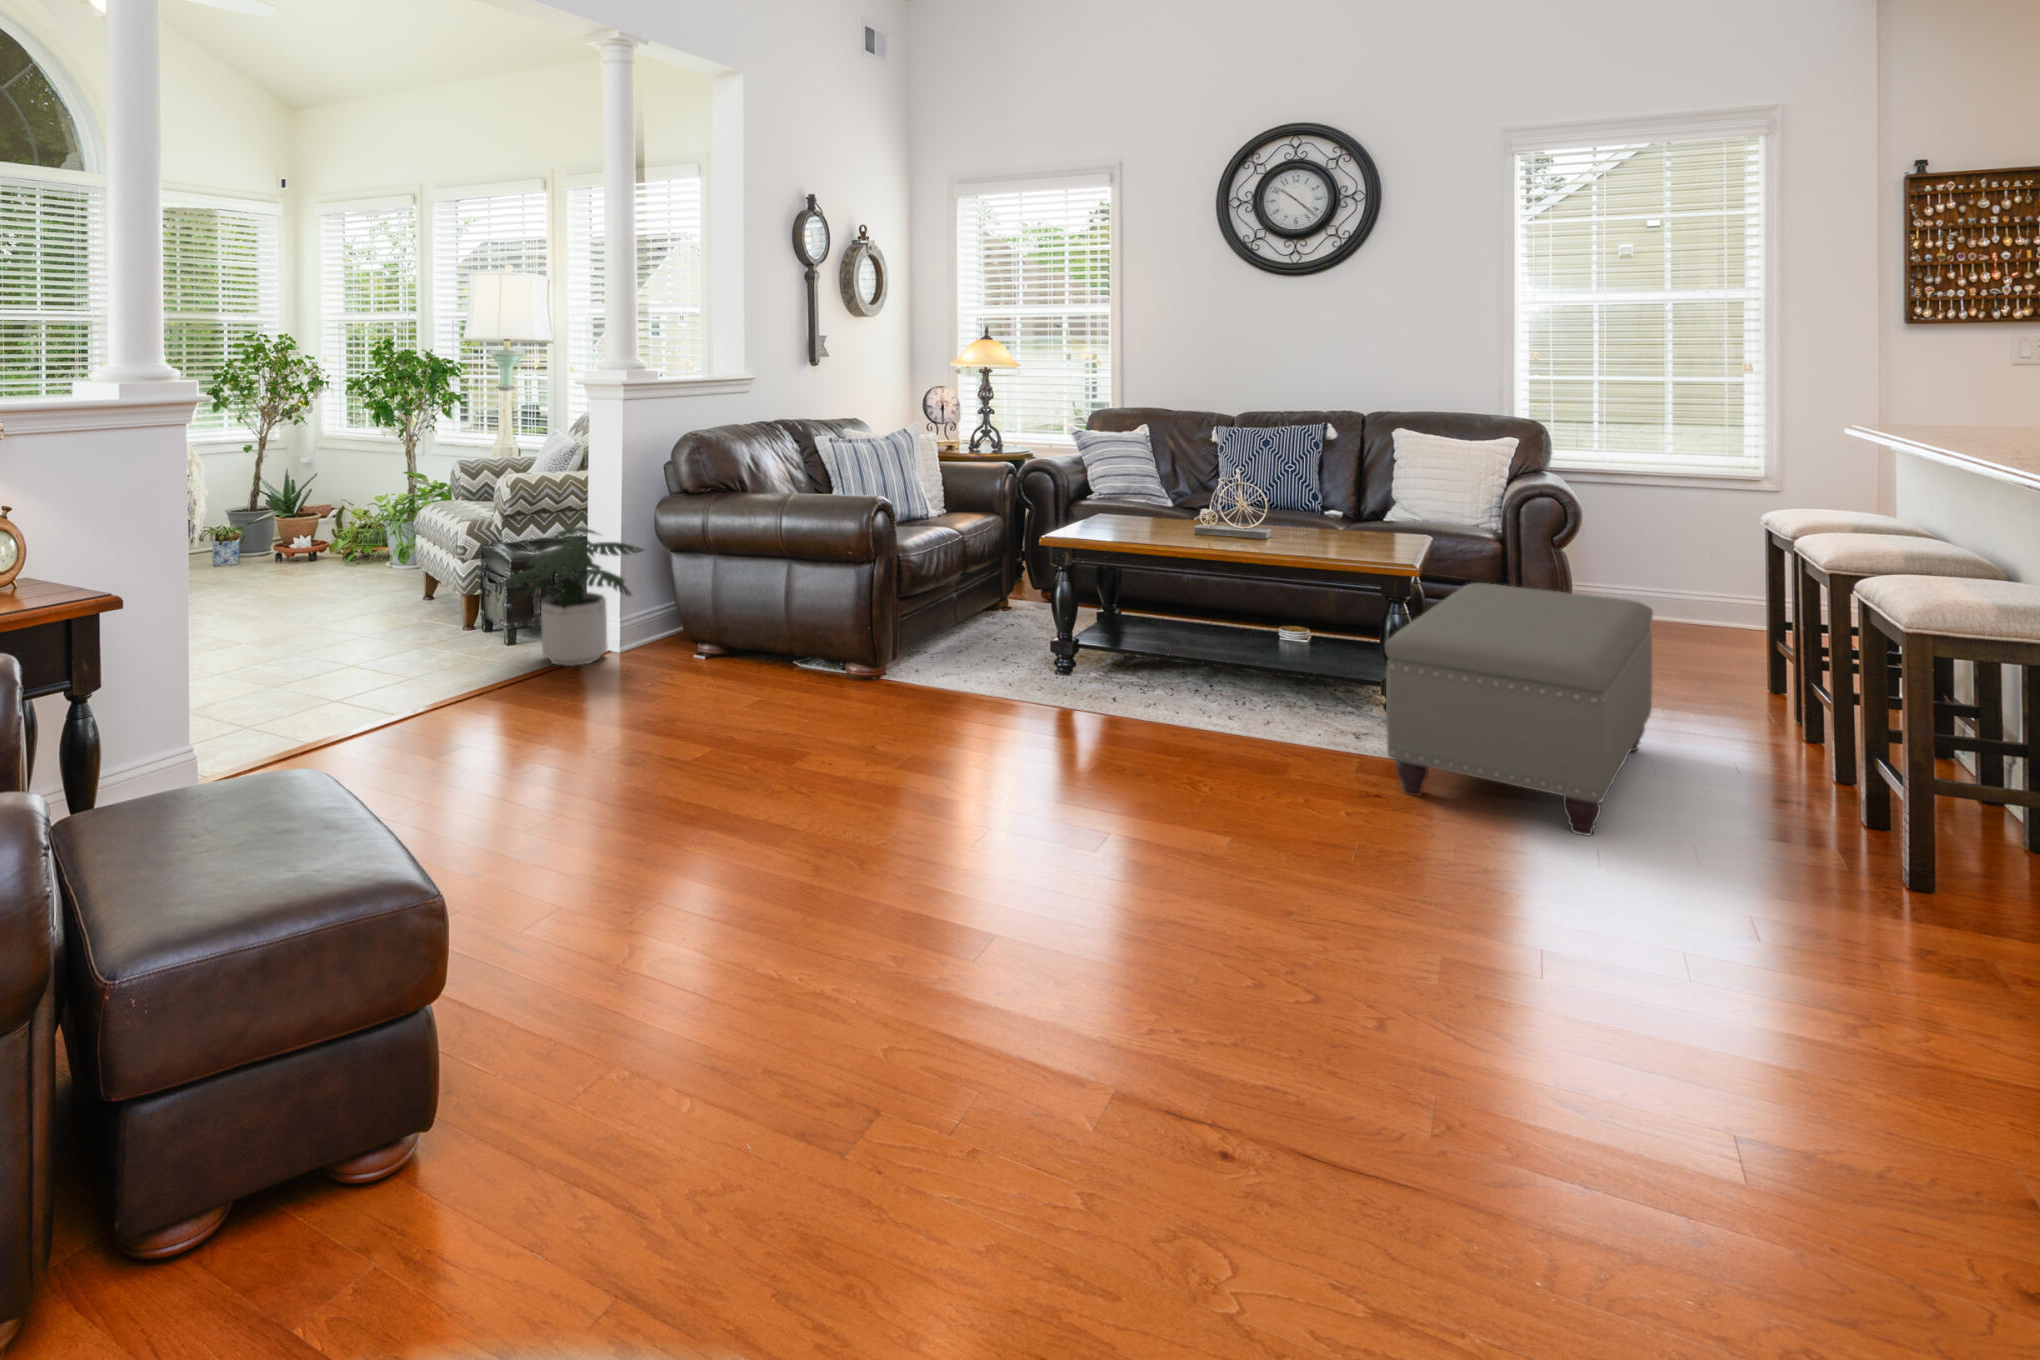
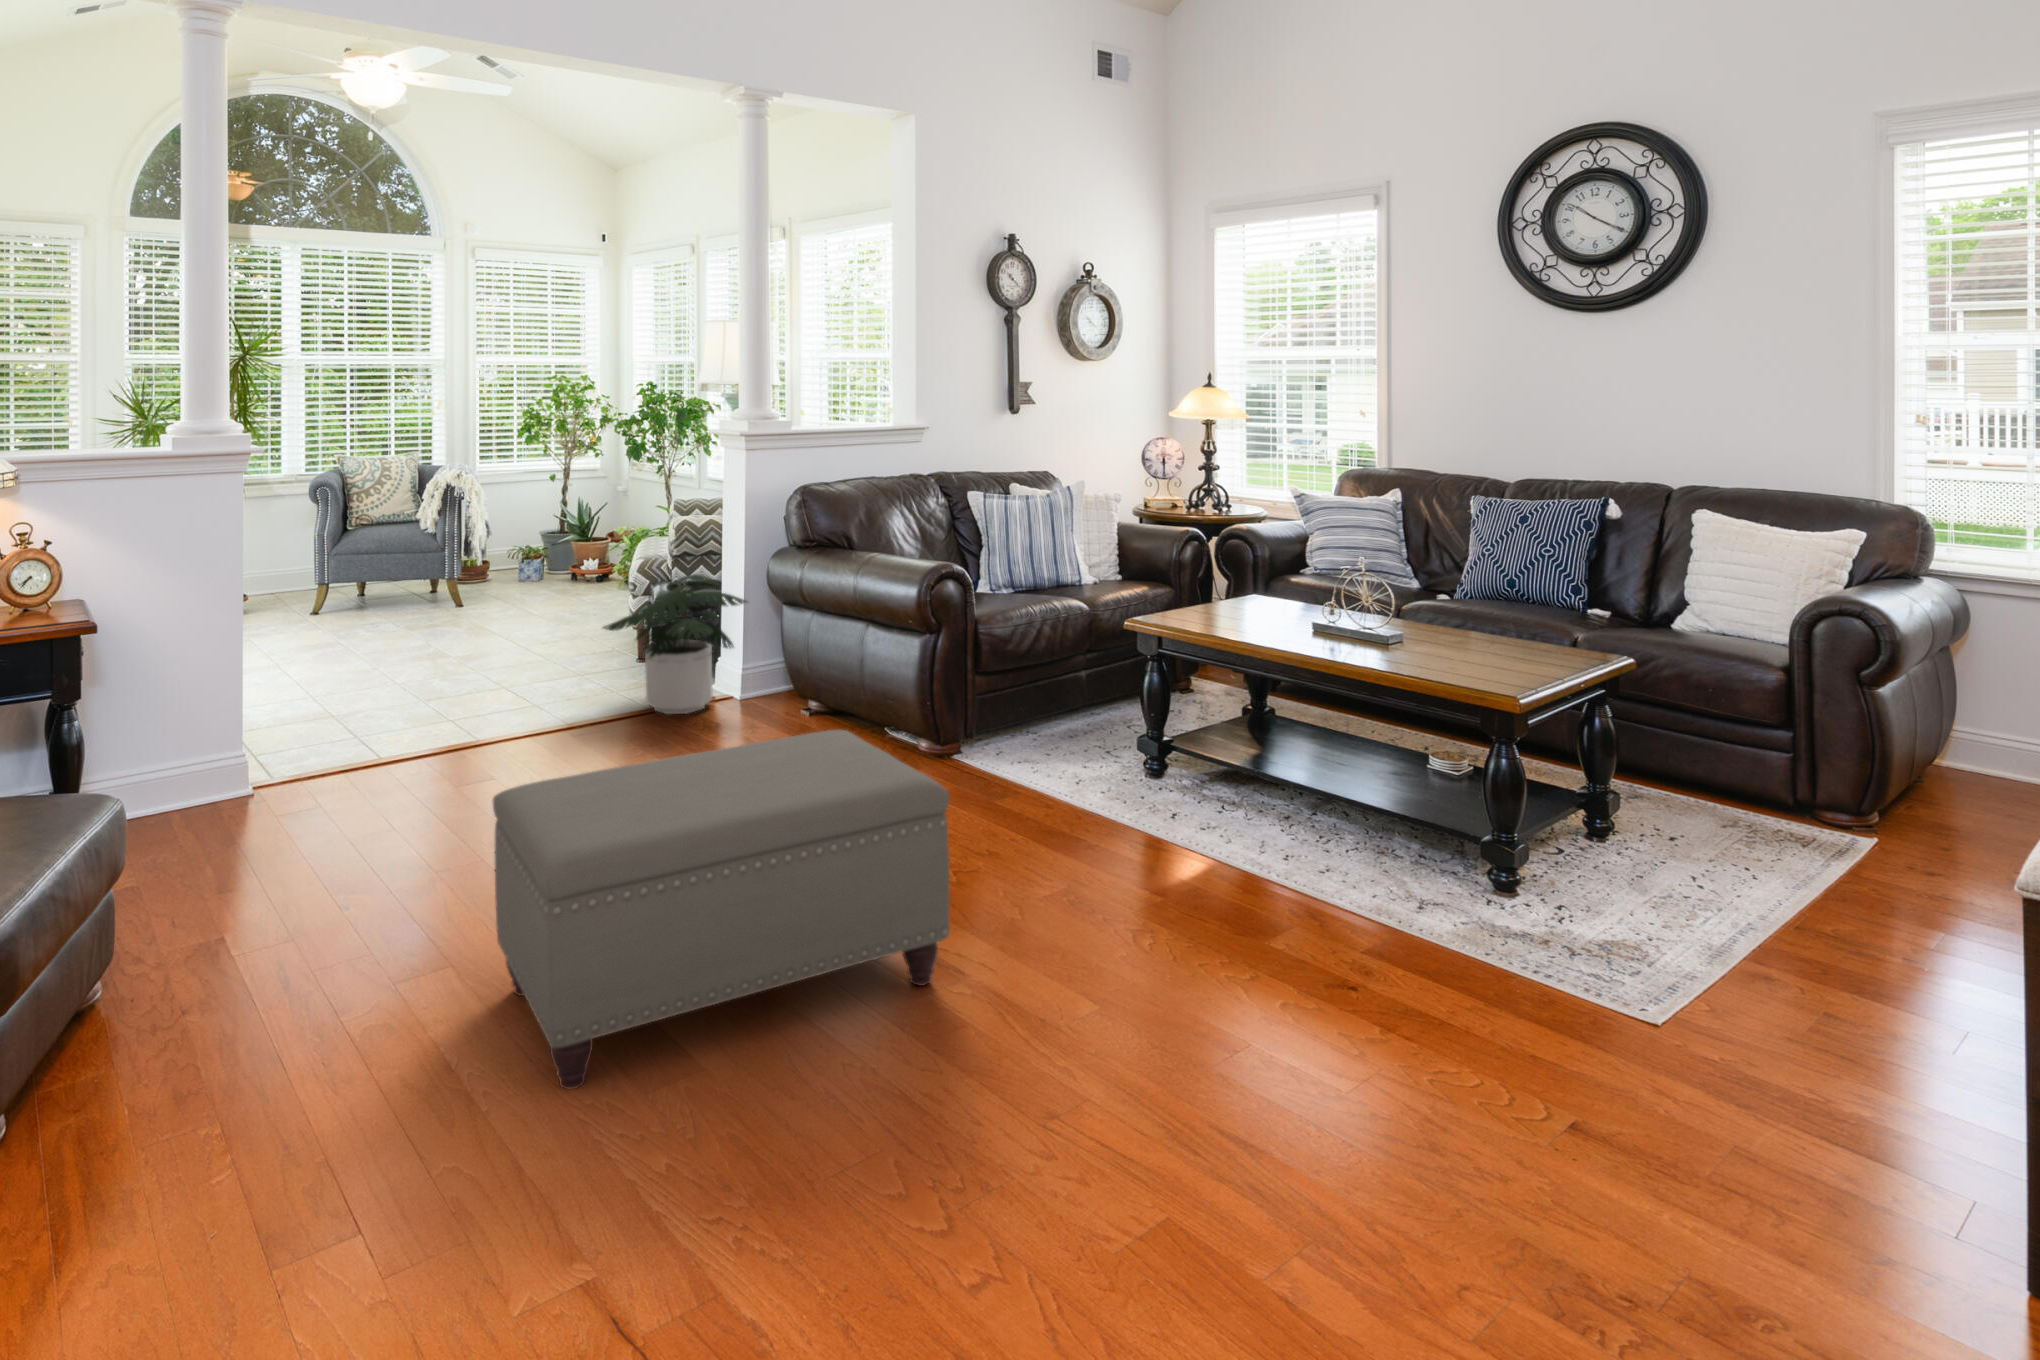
ottoman: present [1385,583,1653,835] -> present [493,730,949,1089]

